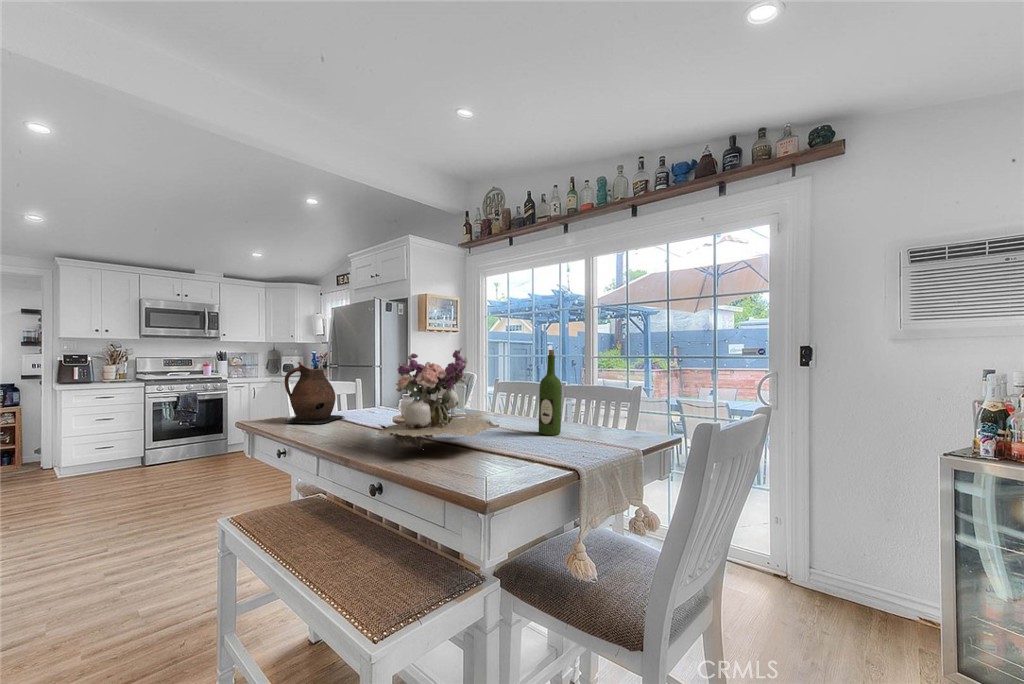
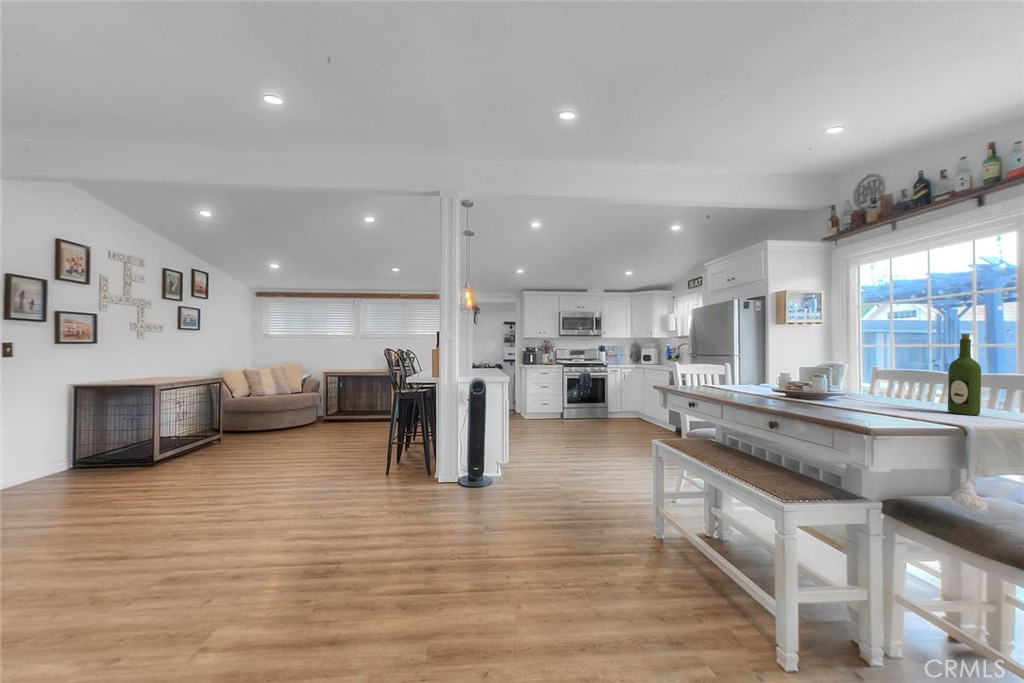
flower arrangement: present [379,348,499,448] -> none [783,334,901,409]
ceramic pitcher: present [284,362,345,425] -> none [688,347,730,391]

